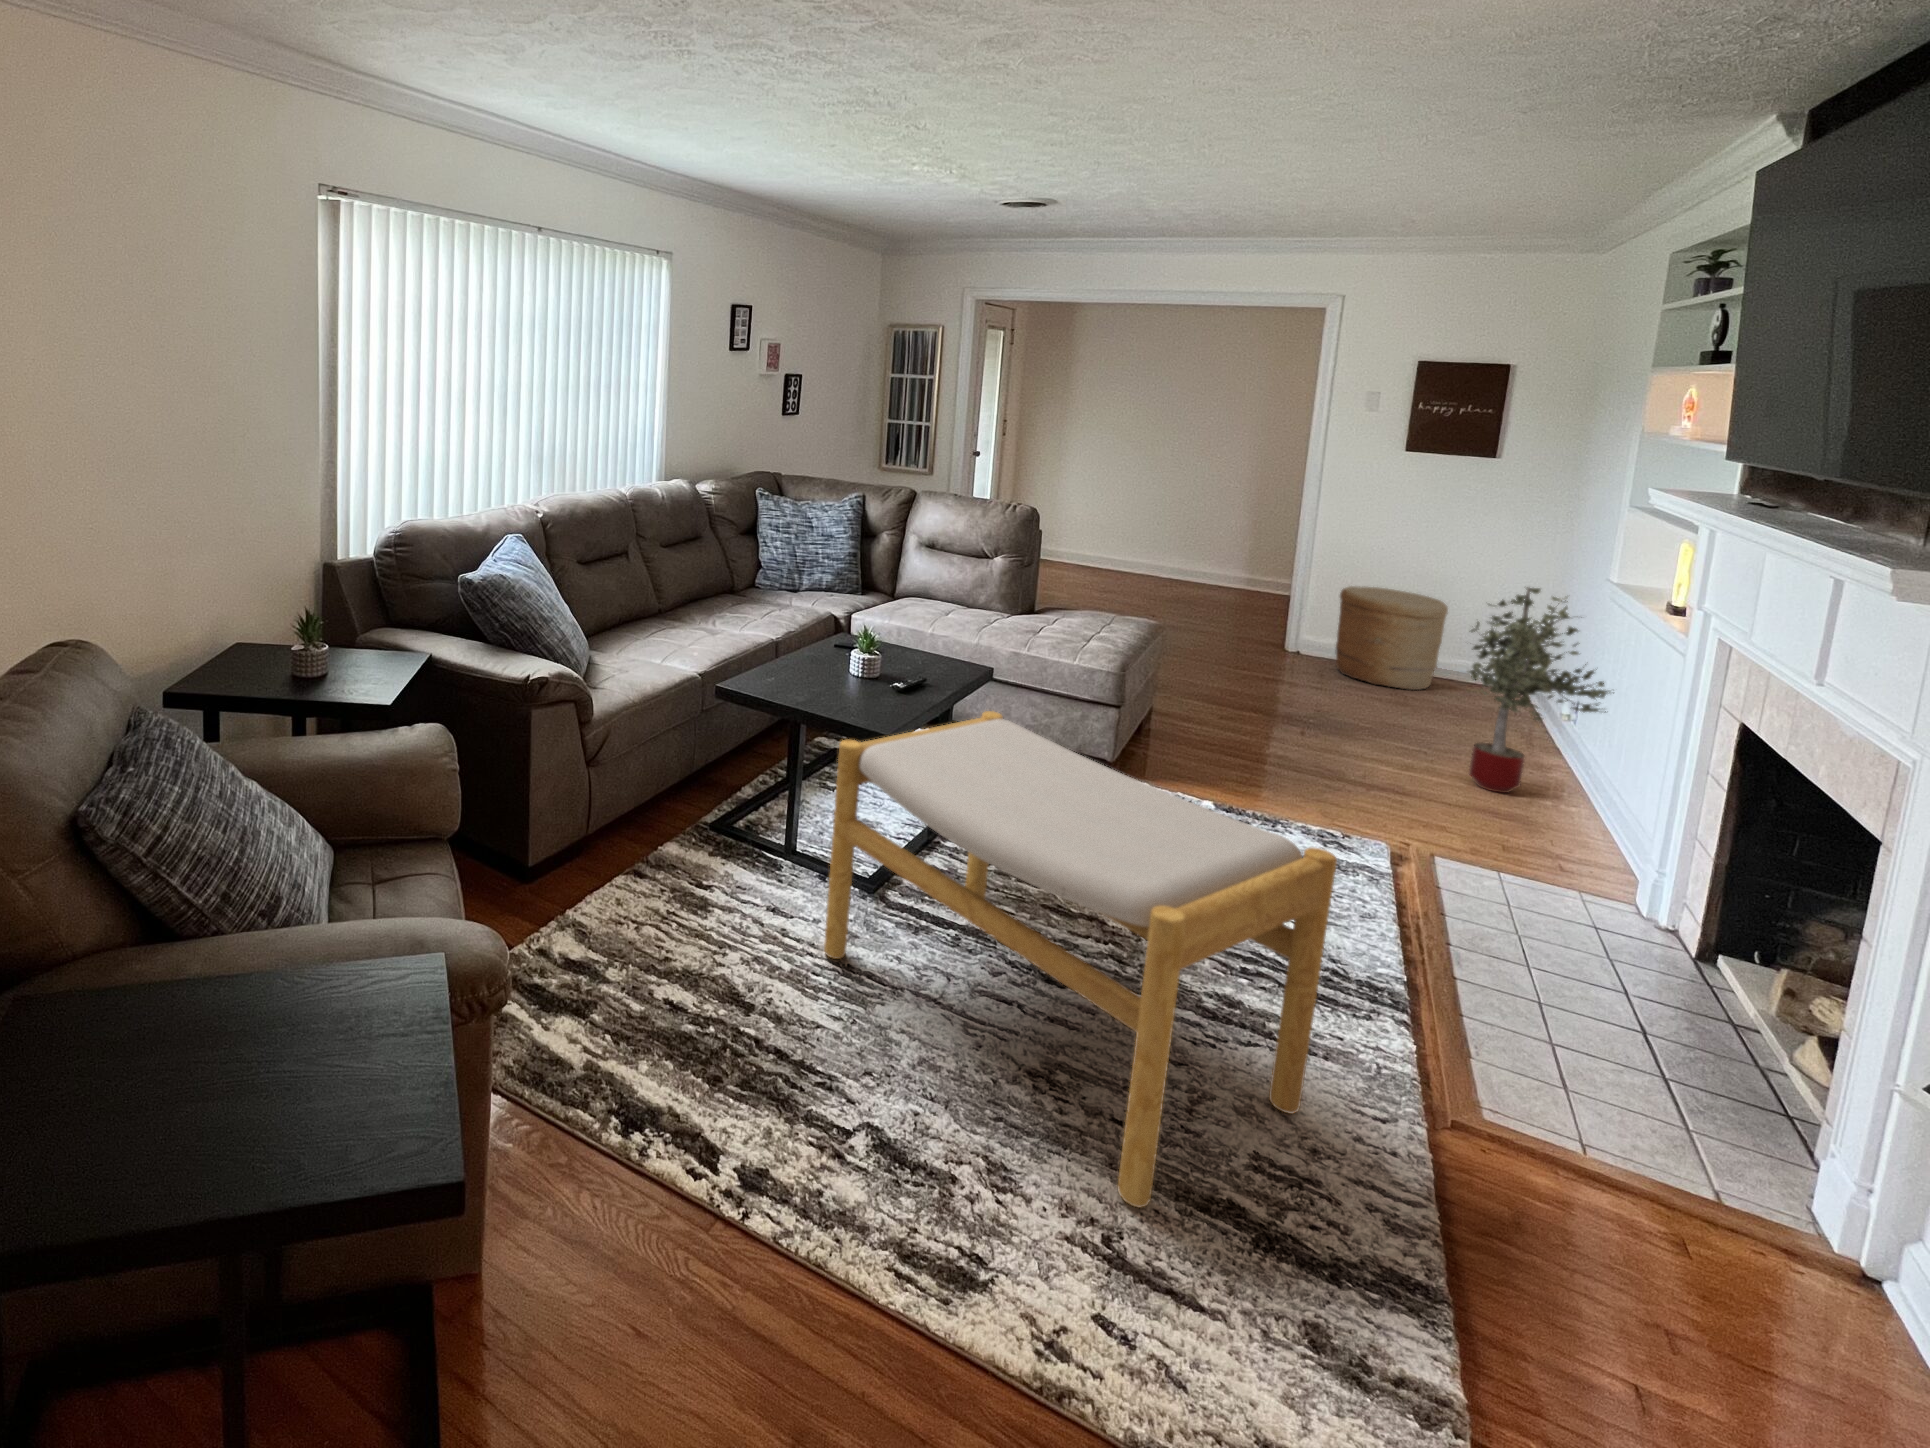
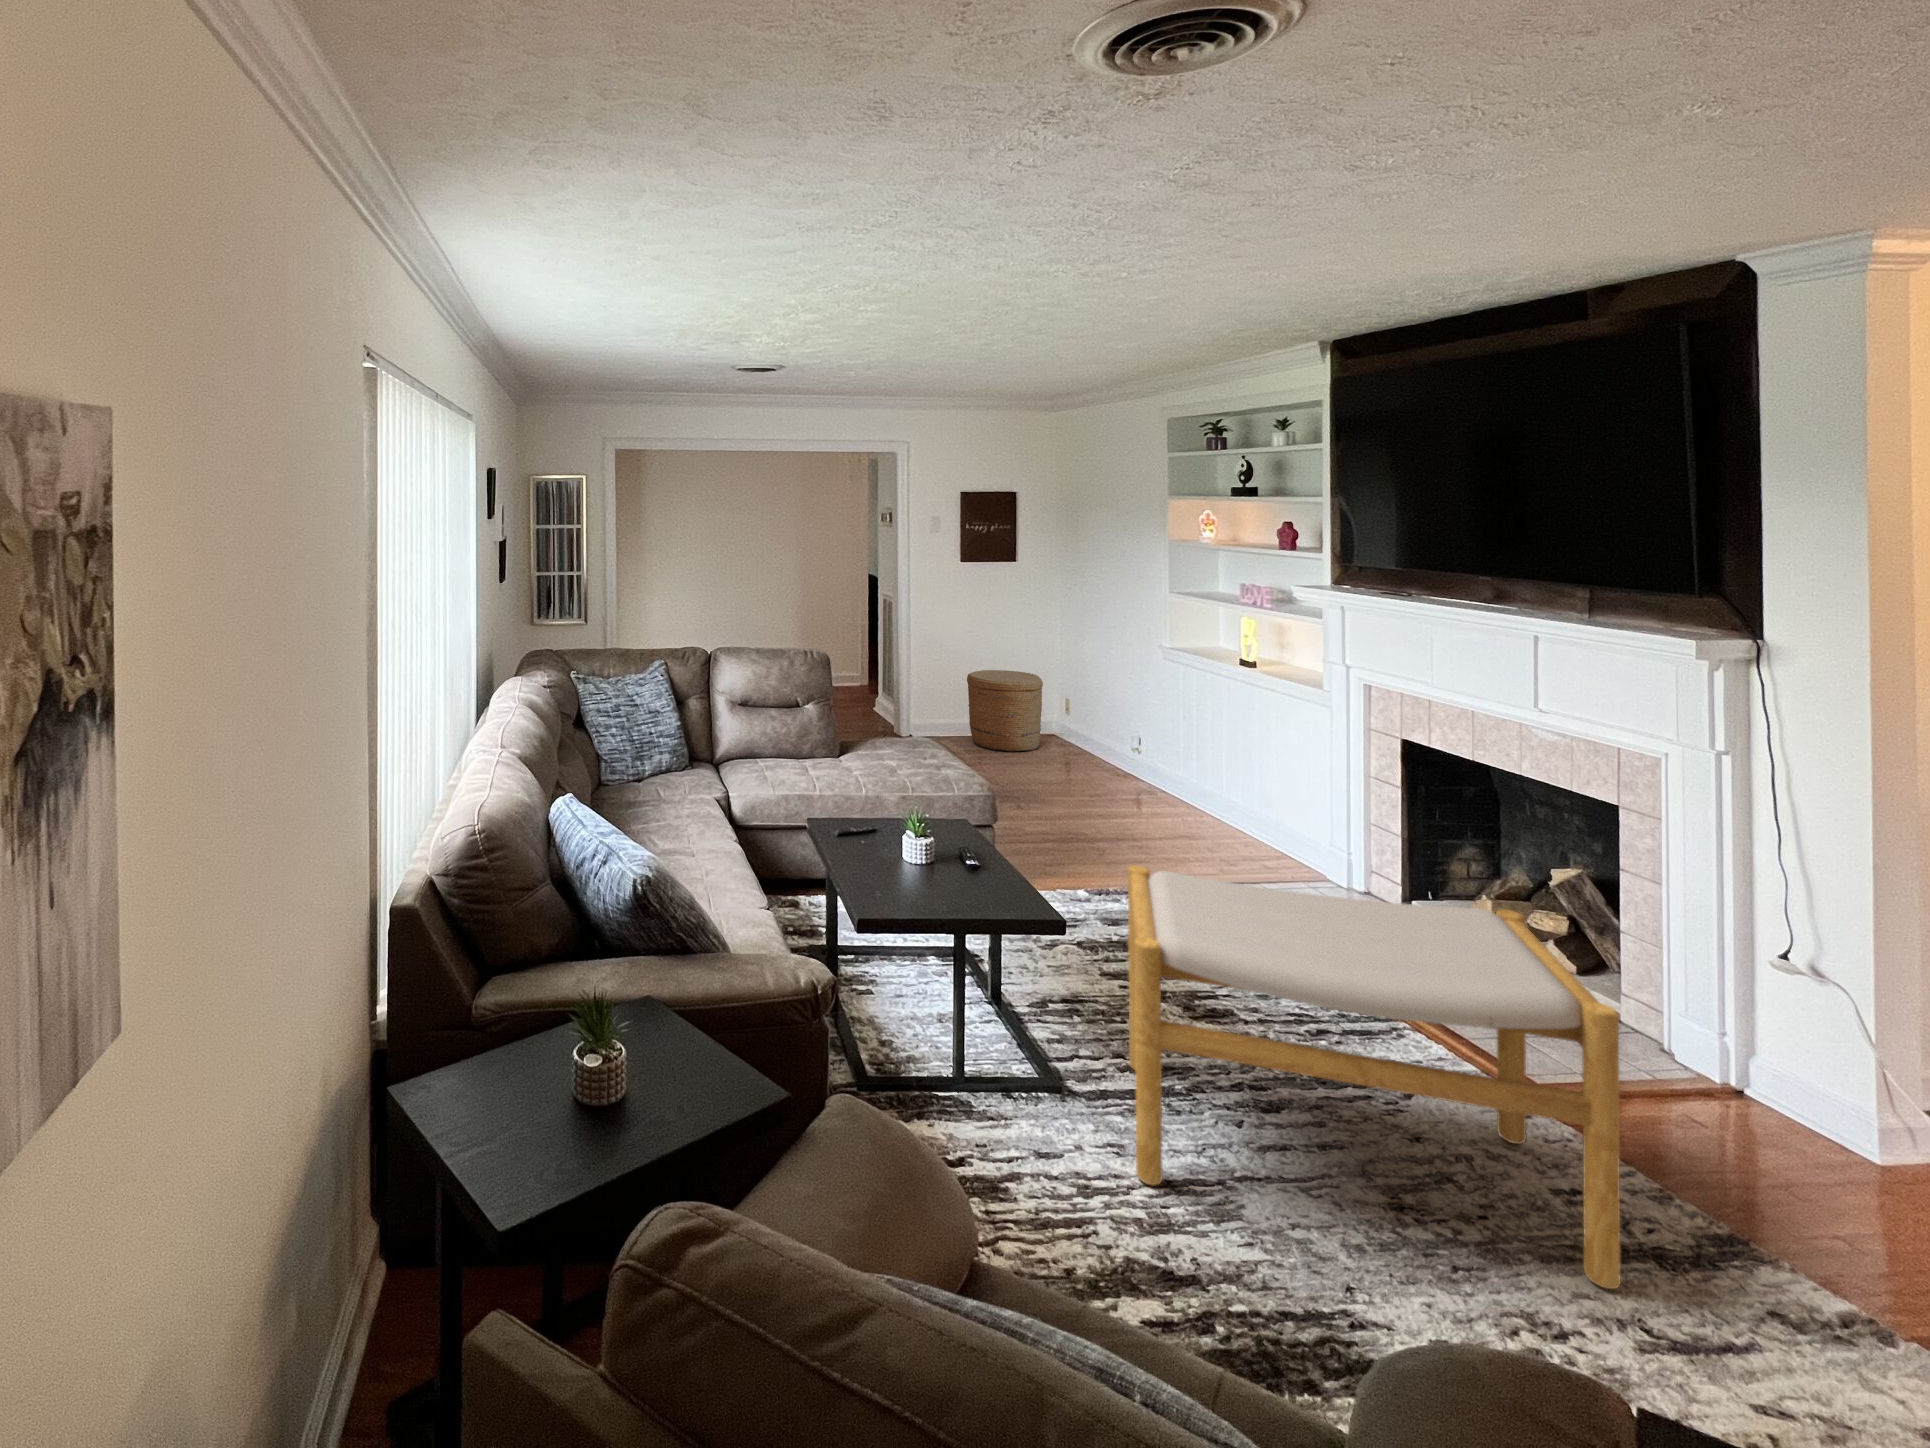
potted tree: present [1469,587,1610,793] -> none [1147,655,1248,819]

